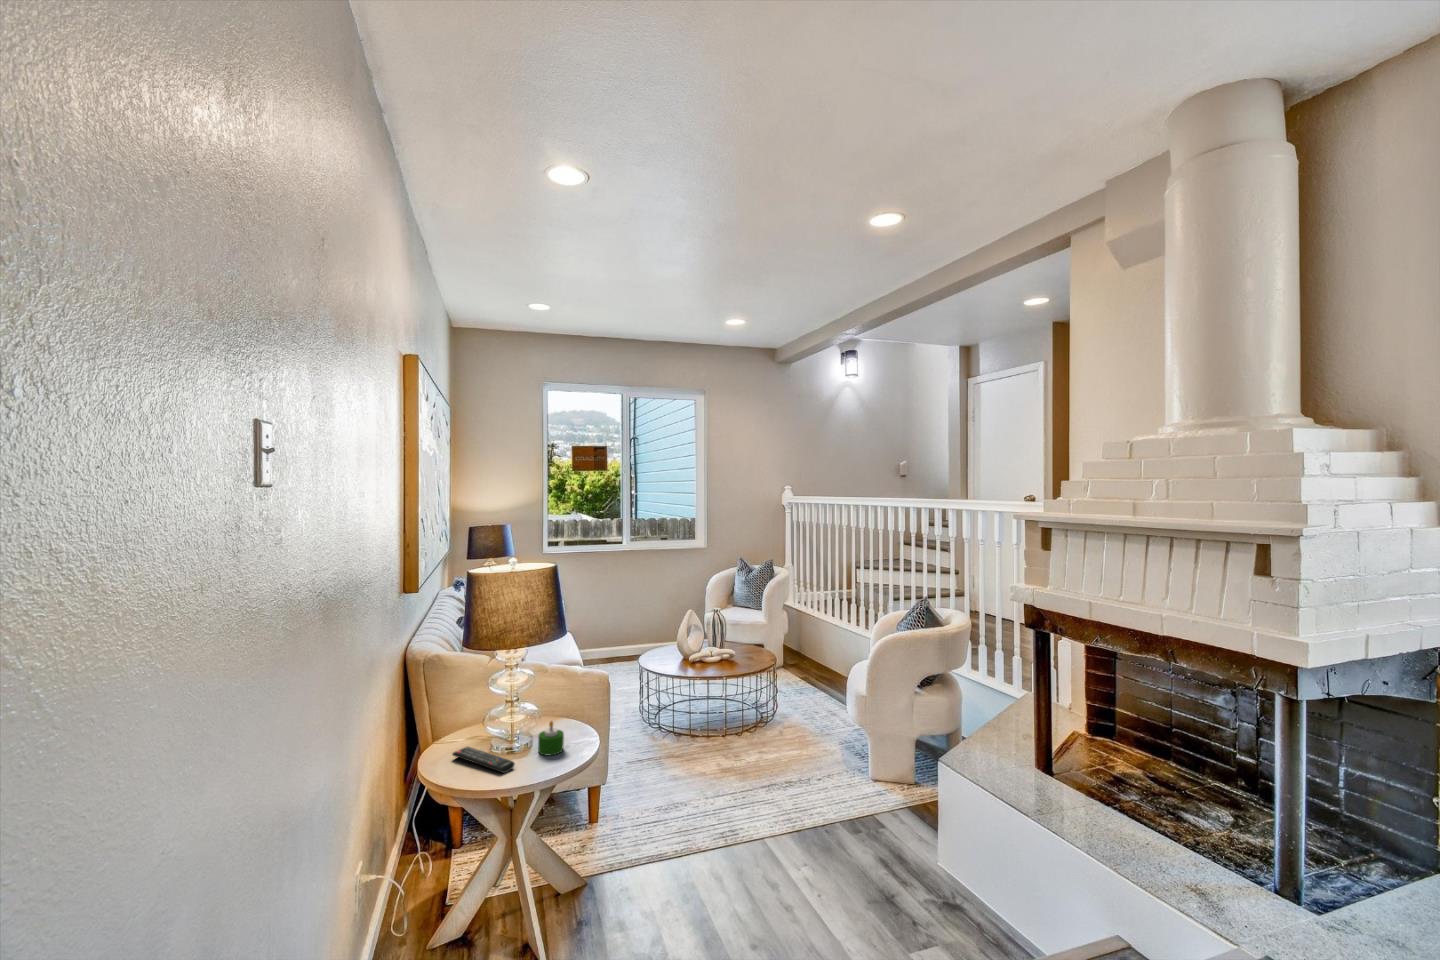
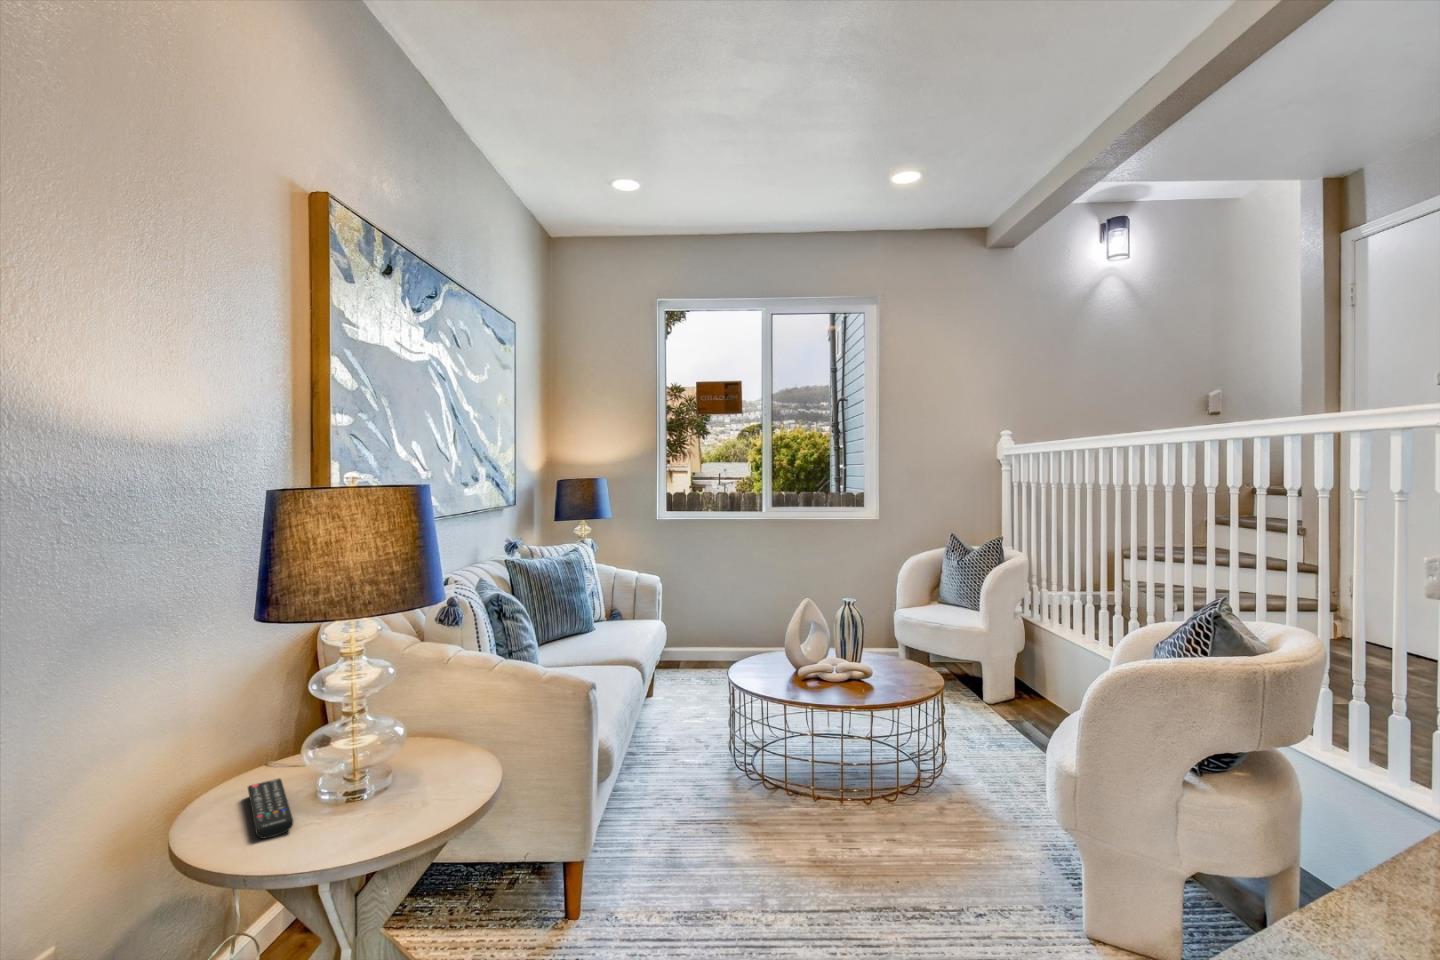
candle: present [538,721,564,756] -> none [365,755,412,816]

